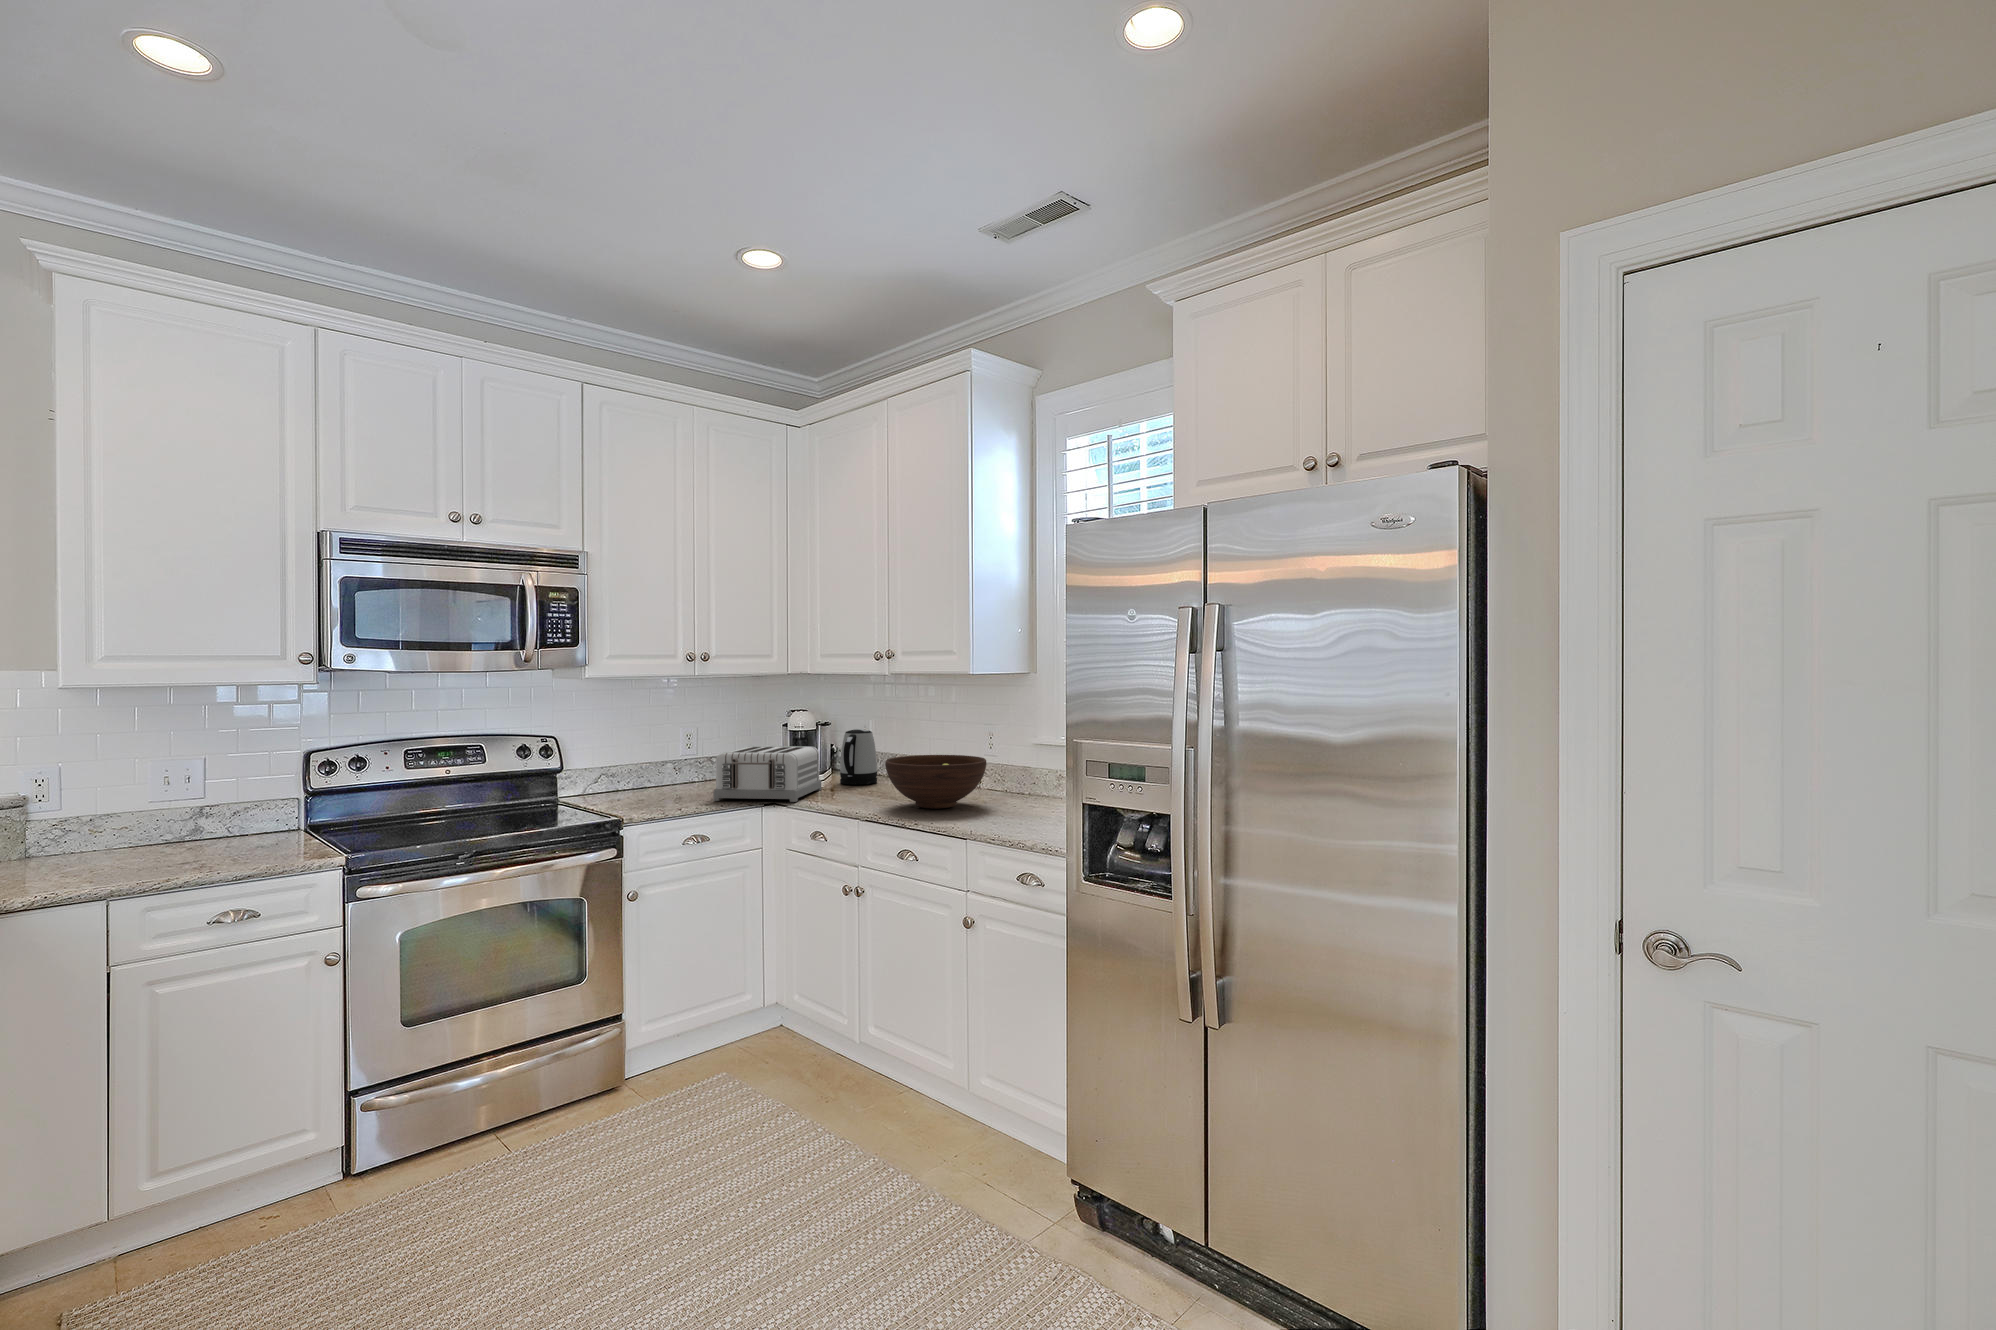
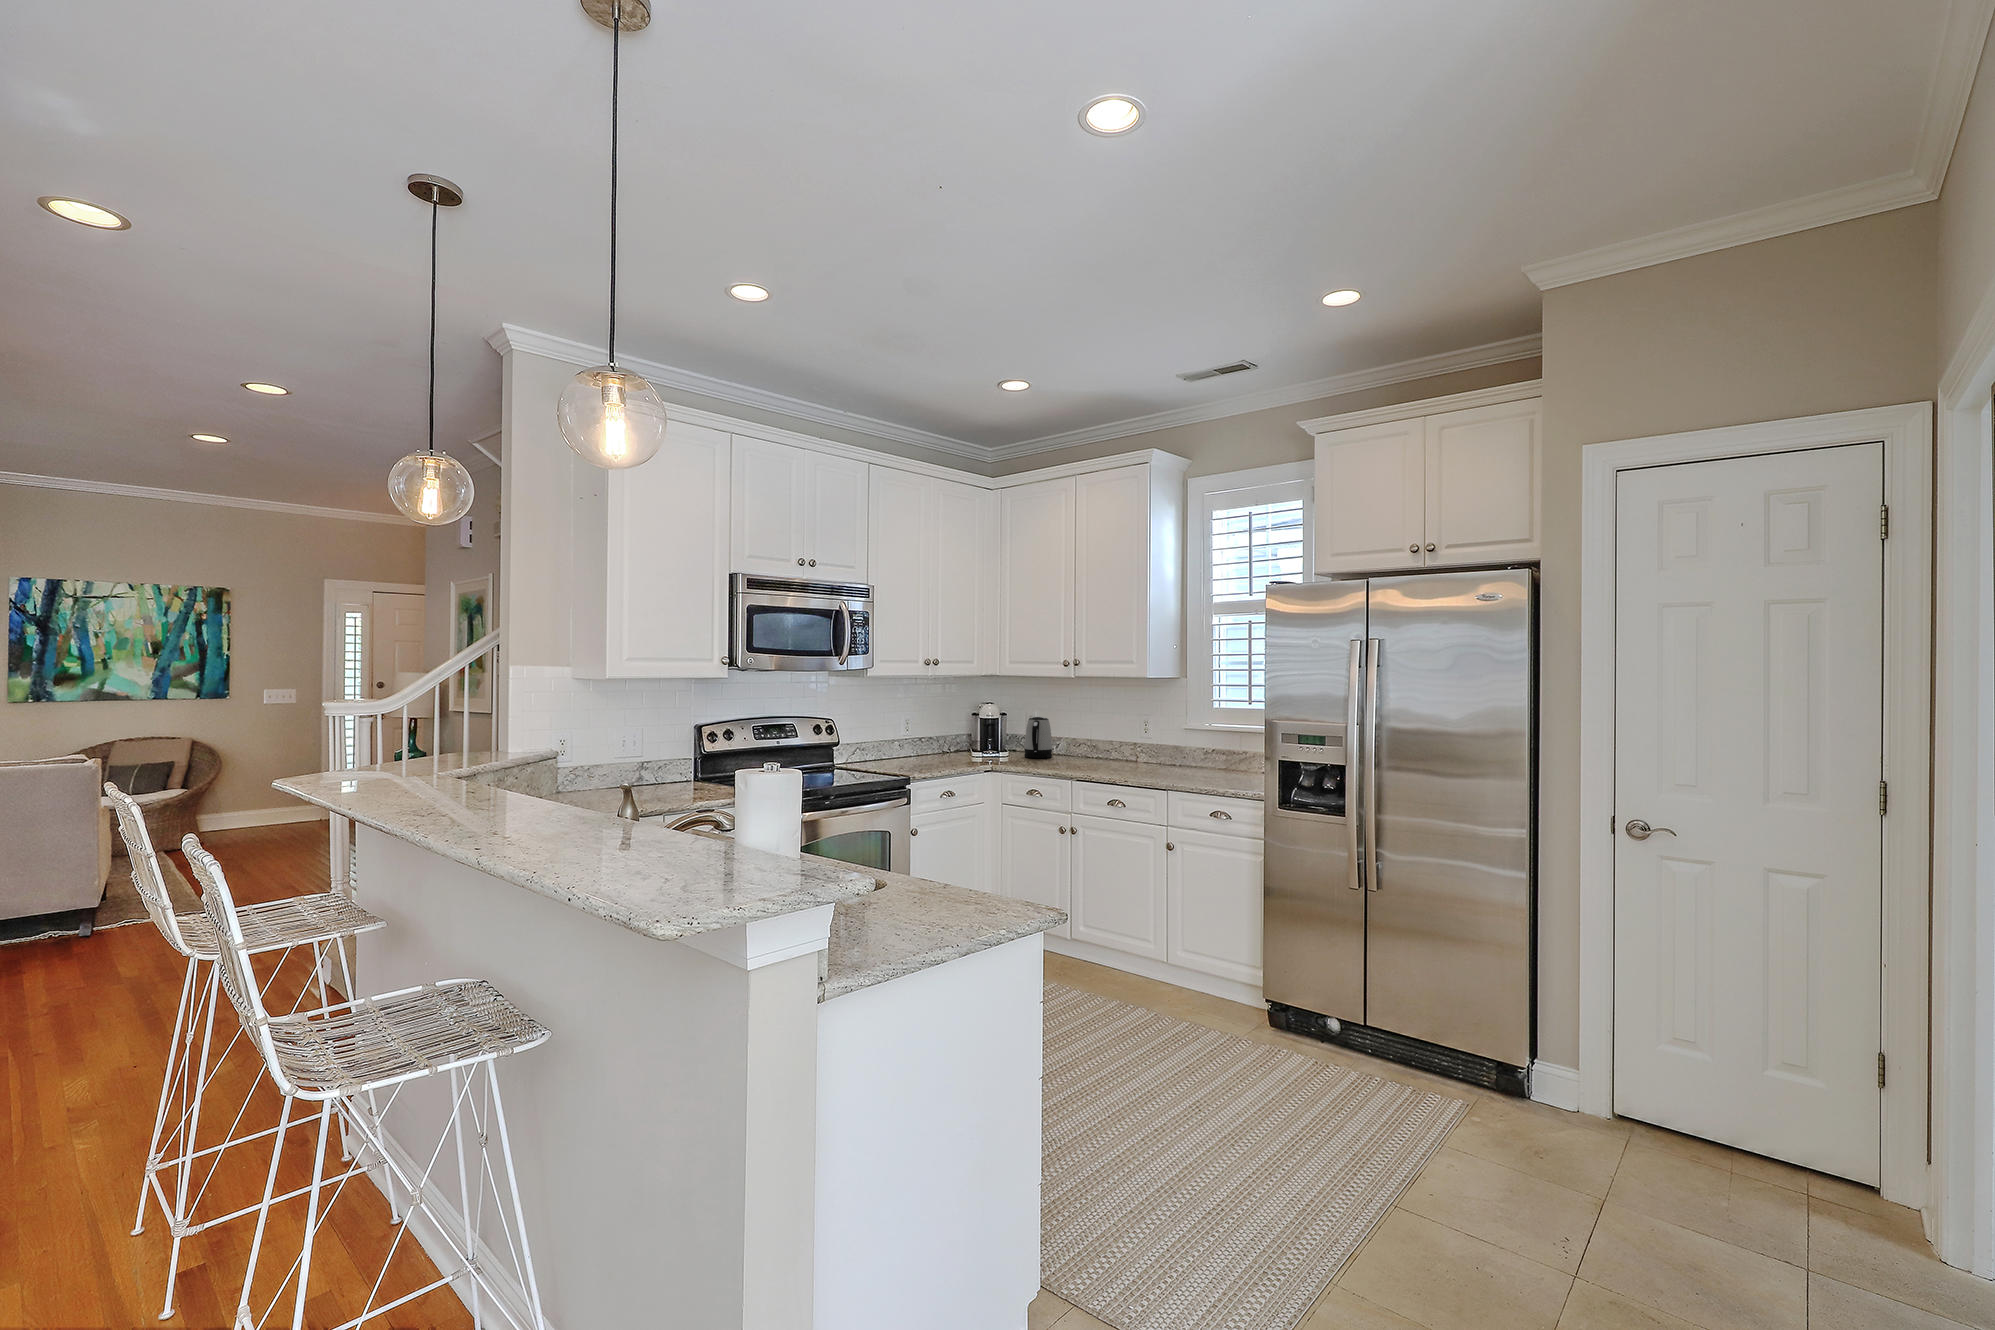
toaster: present [713,746,821,802] -> none [954,728,1019,768]
fruit bowl: present [885,755,986,809] -> none [1085,735,1158,772]

